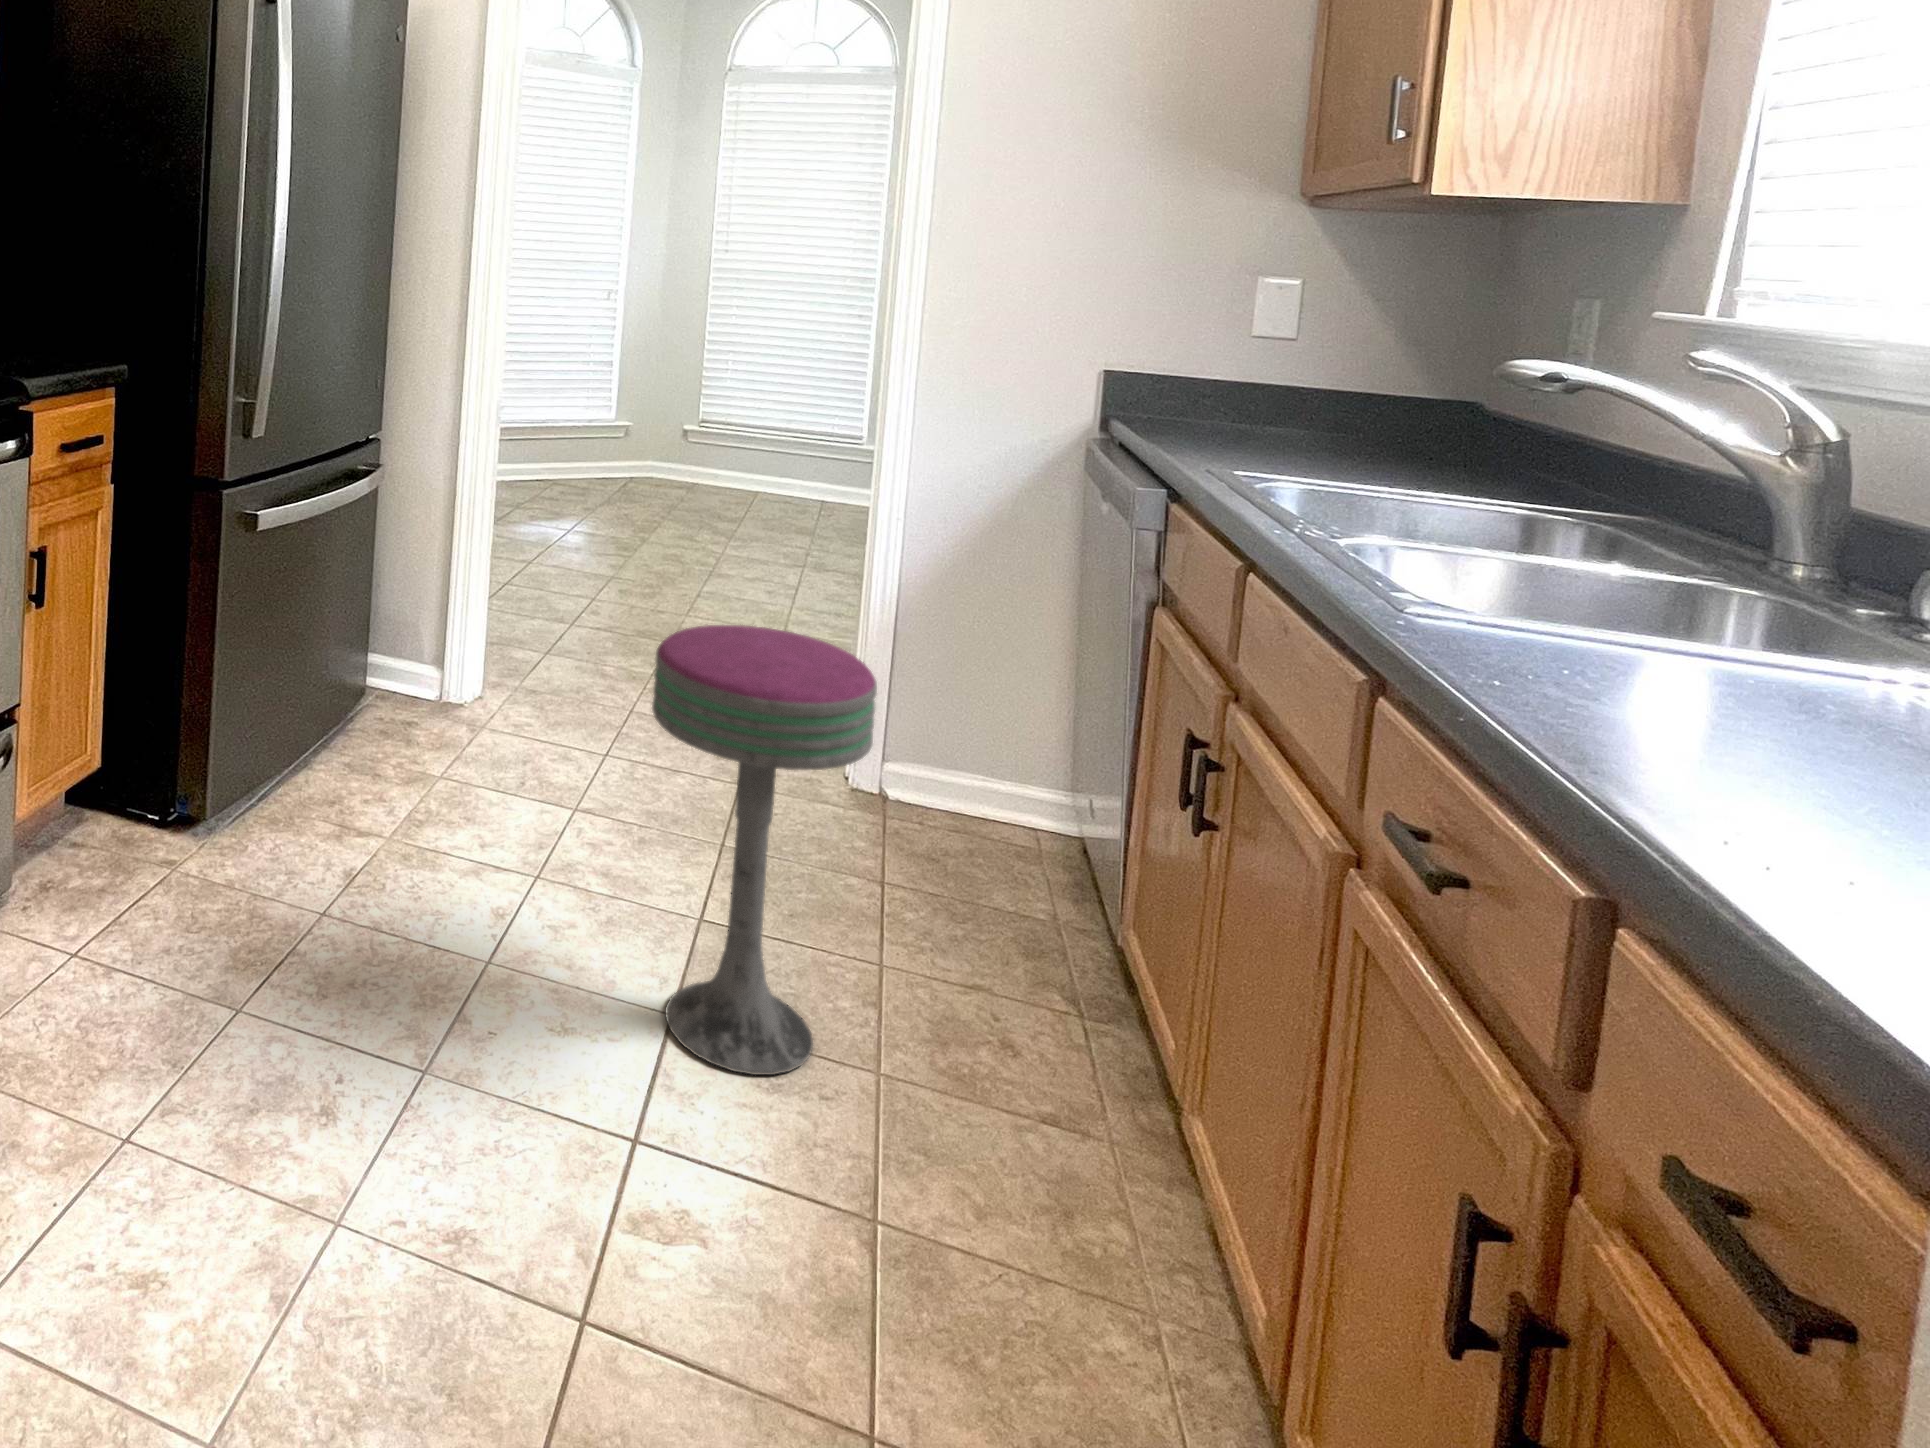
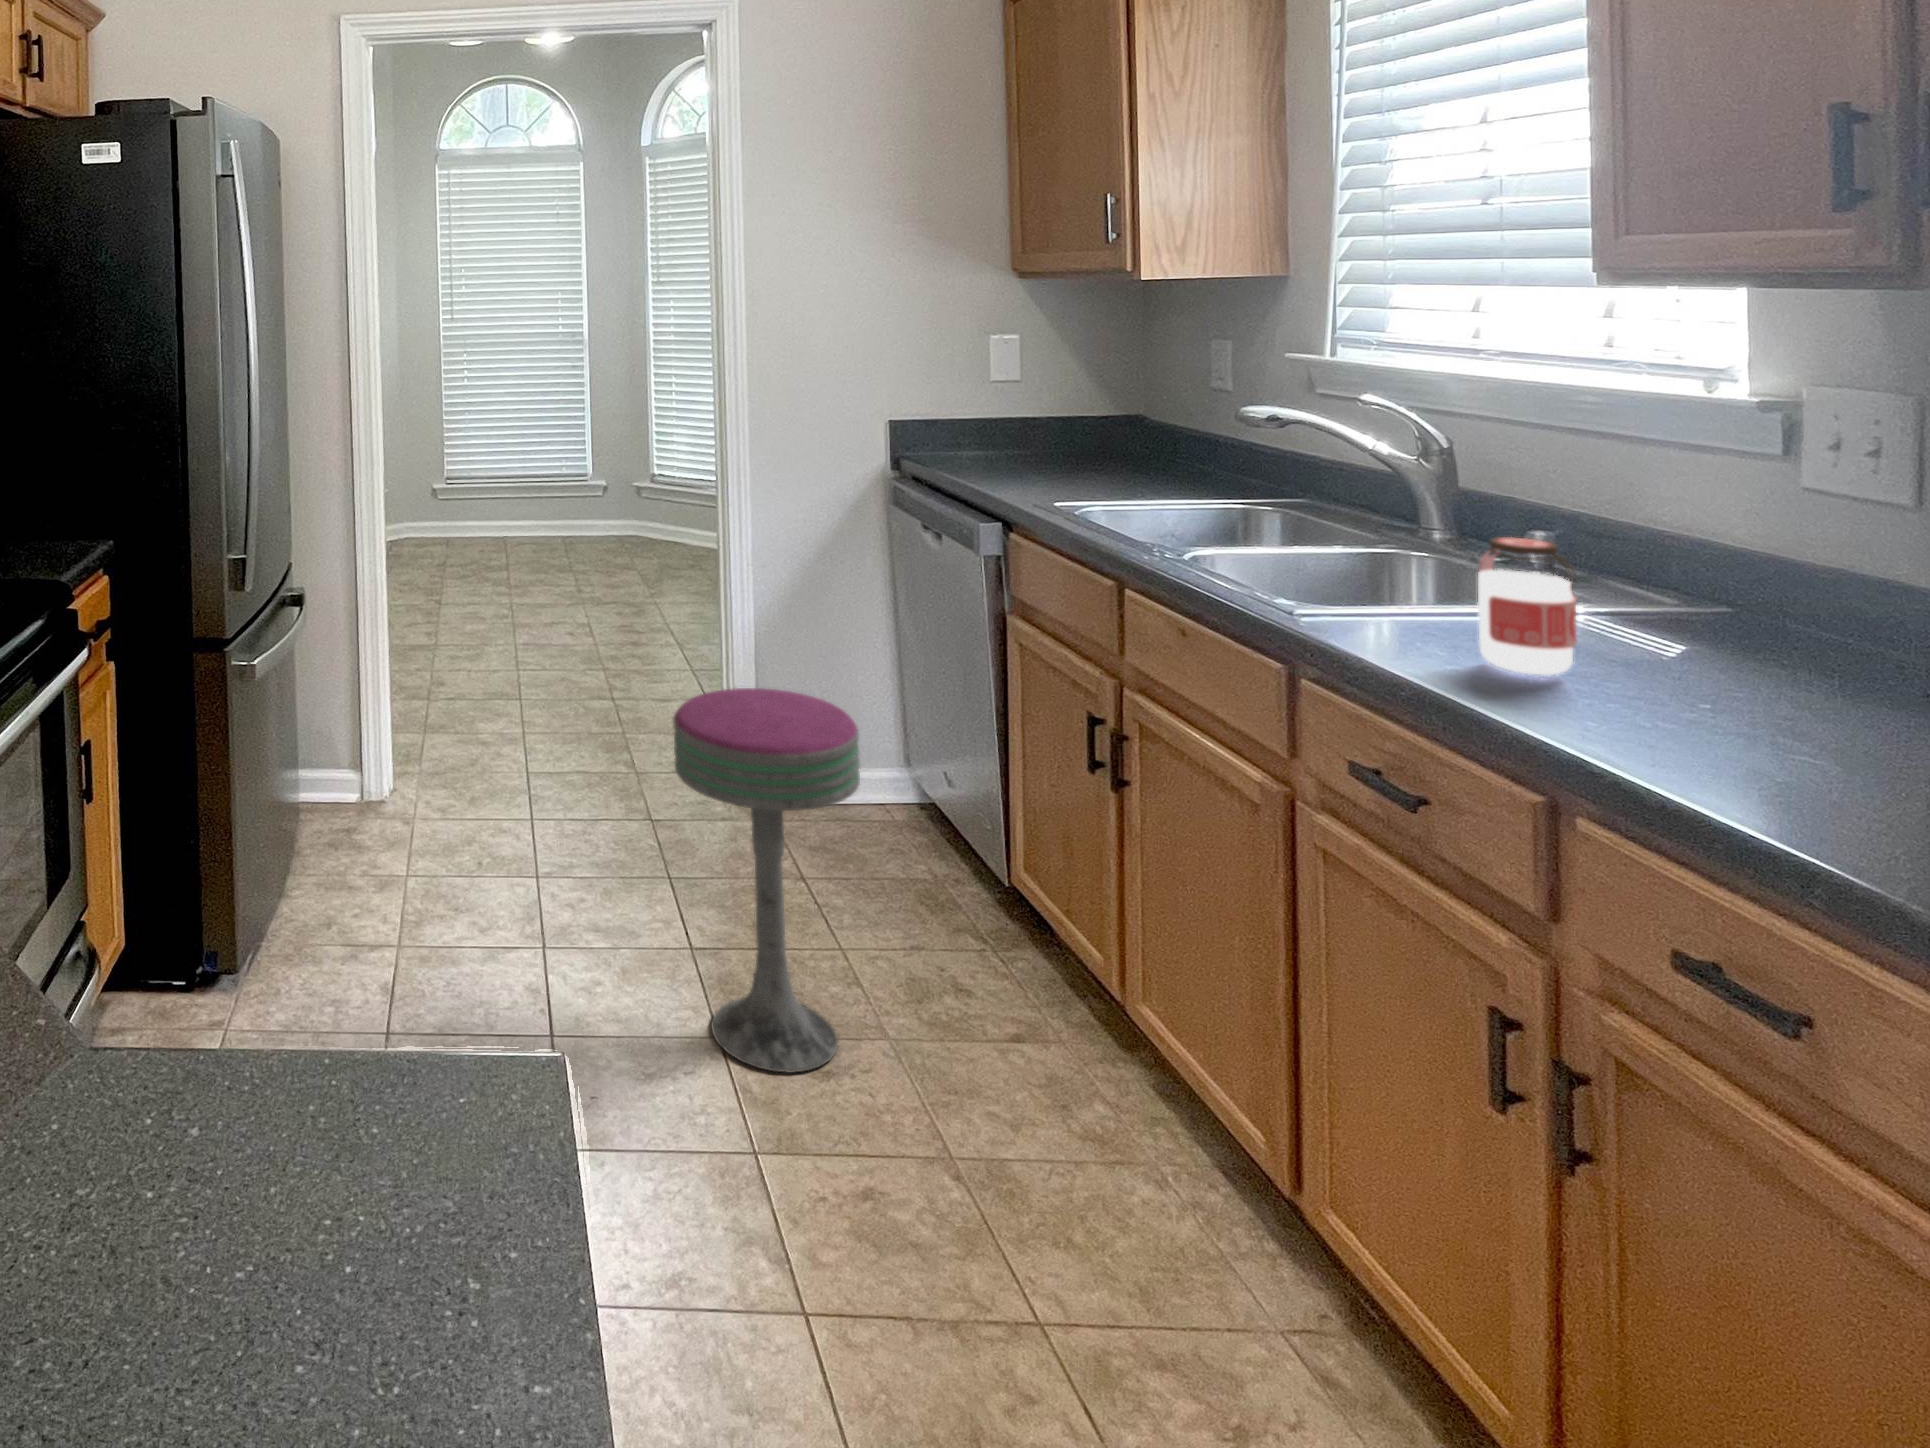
jar: none [1620,512,1808,735] -> present [1478,537,1577,676]

